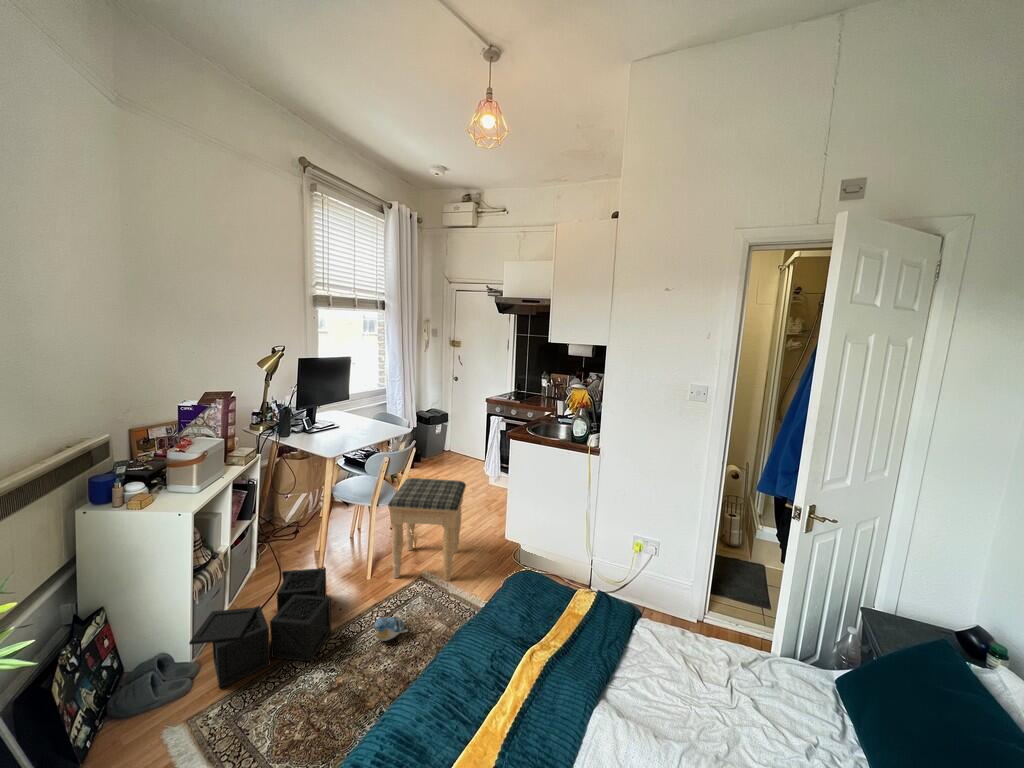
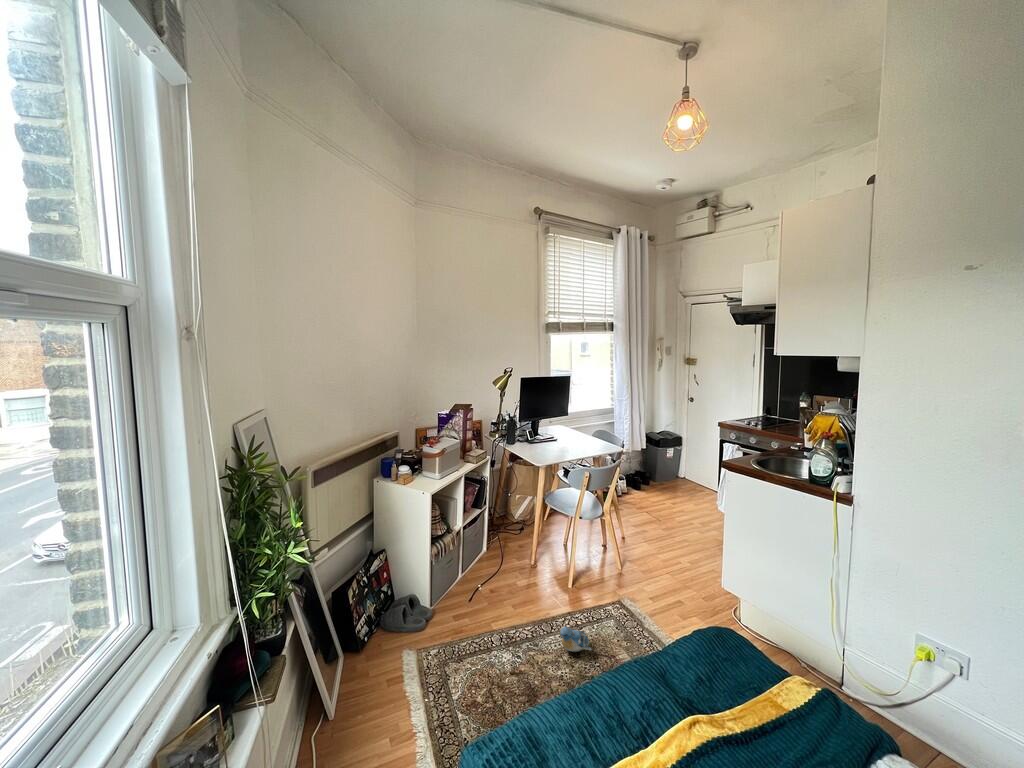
footstool: present [388,478,466,581] -> none [587,498,675,616]
storage bin: present [189,568,341,688] -> none [426,558,539,643]

